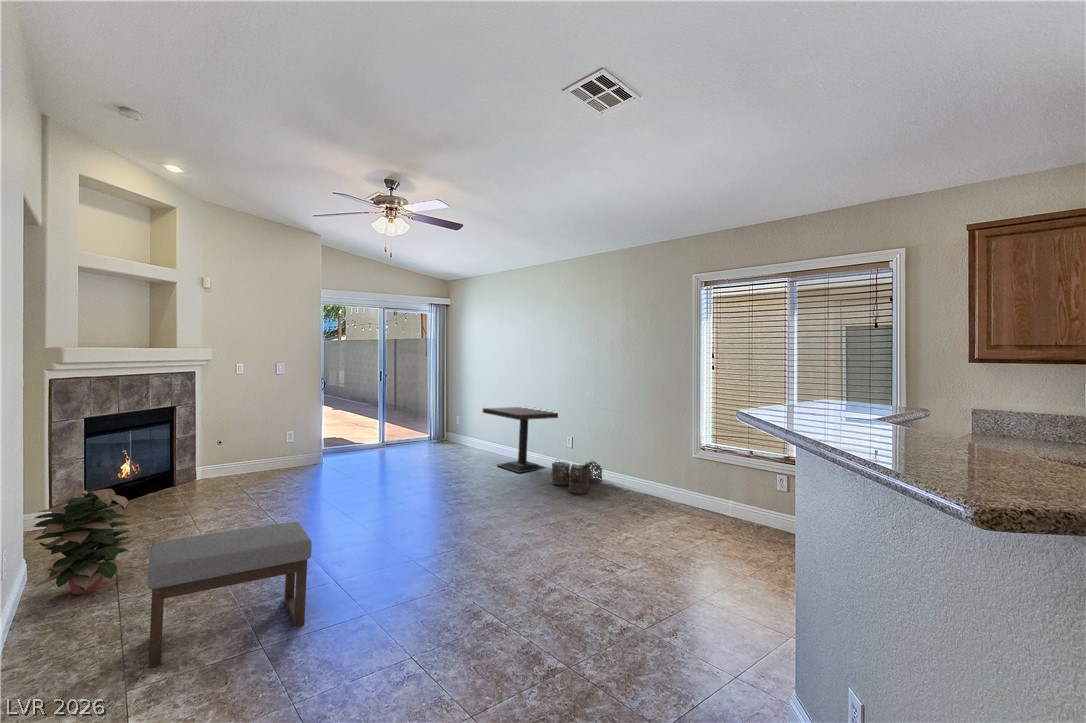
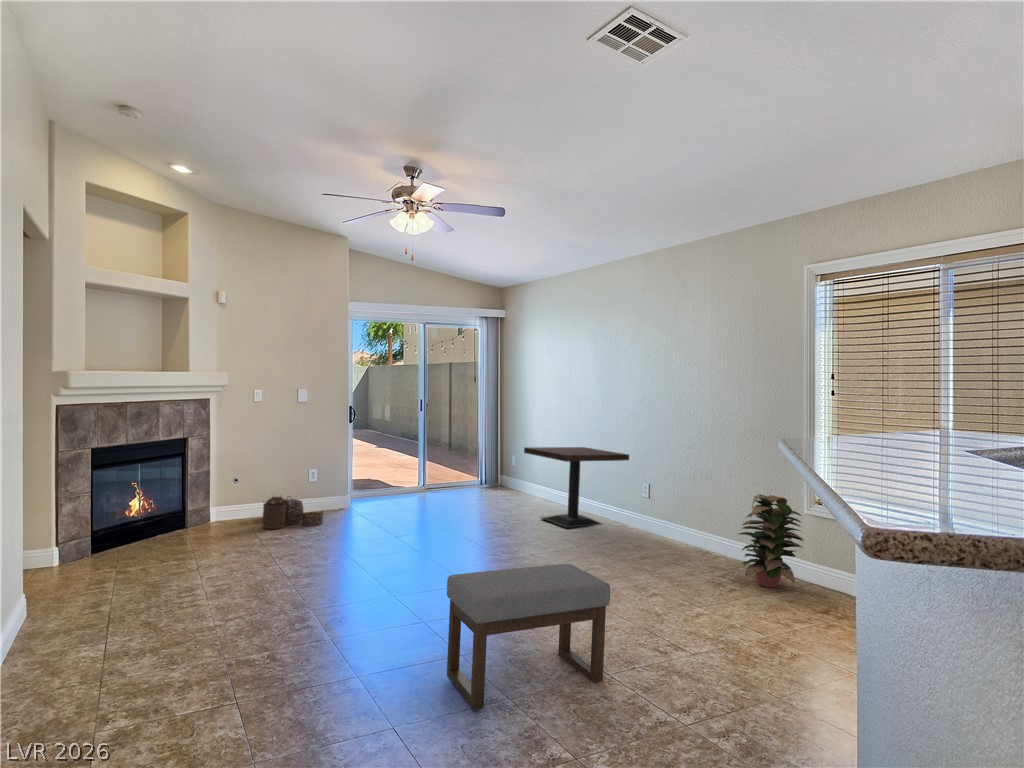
woven basket: present [552,461,602,494] -> present [263,497,323,529]
decorative plant: present [33,489,132,594] -> present [739,494,803,587]
ottoman: present [147,522,312,668] -> present [447,564,610,710]

